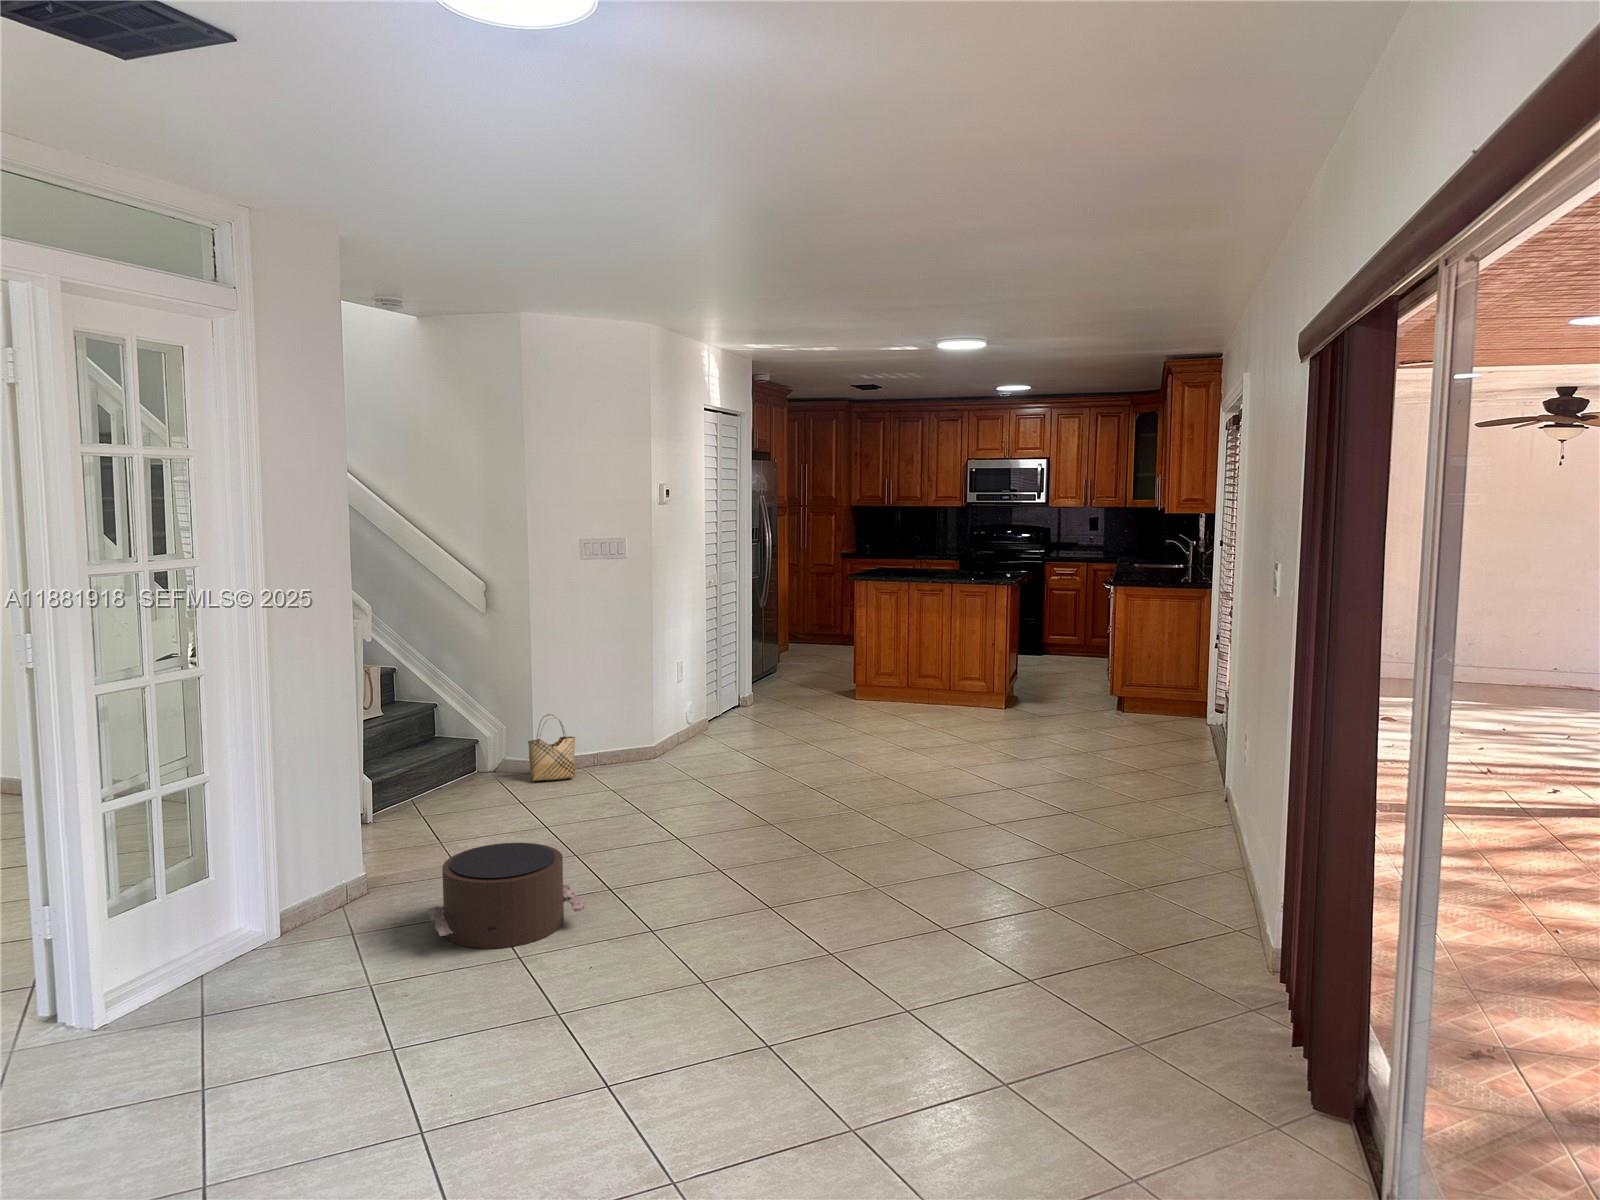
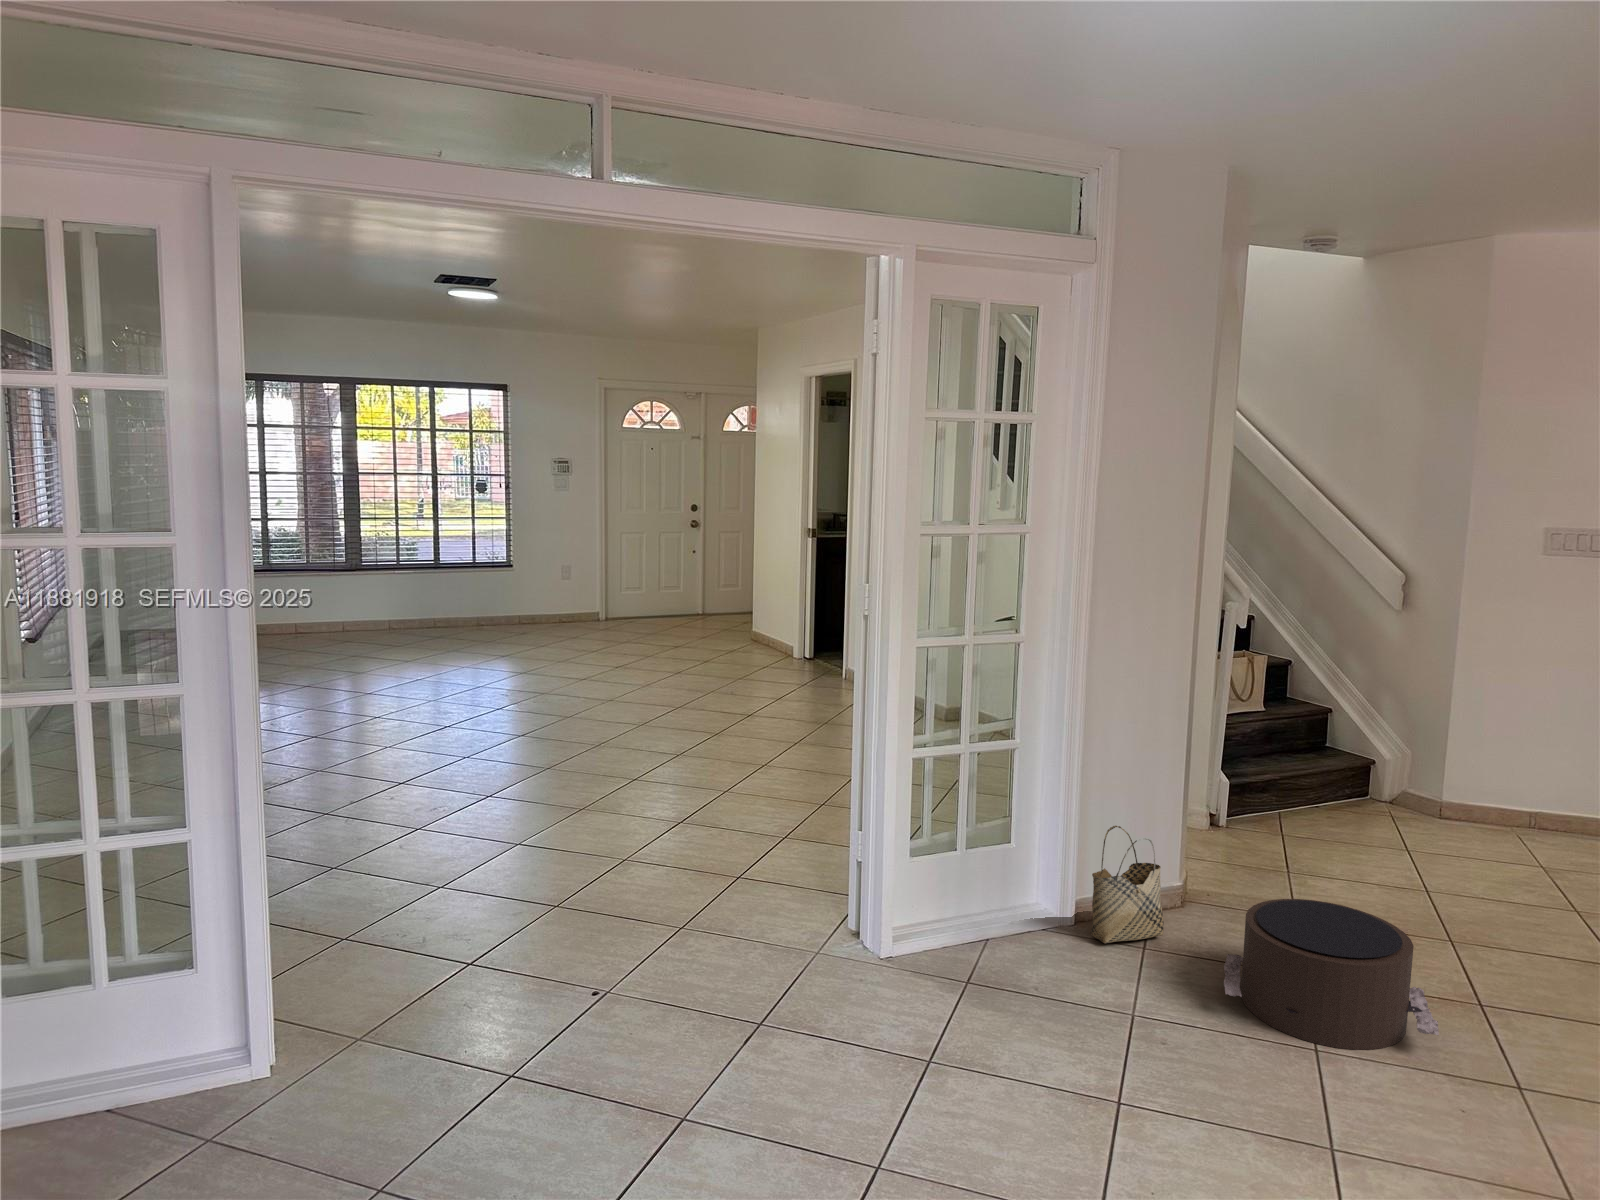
woven basket: present [528,714,575,781] -> present [1091,826,1164,943]

